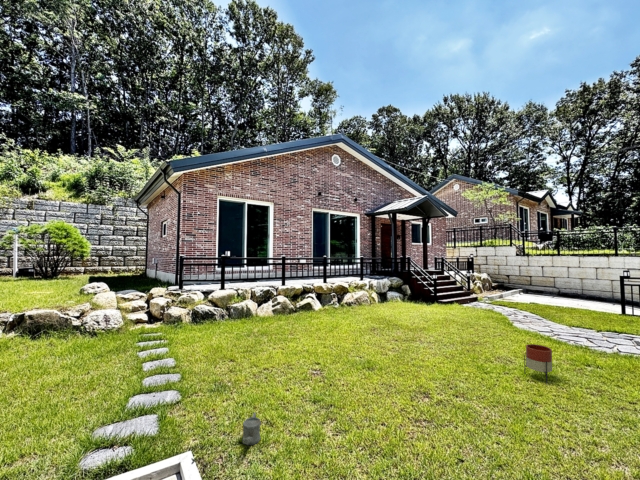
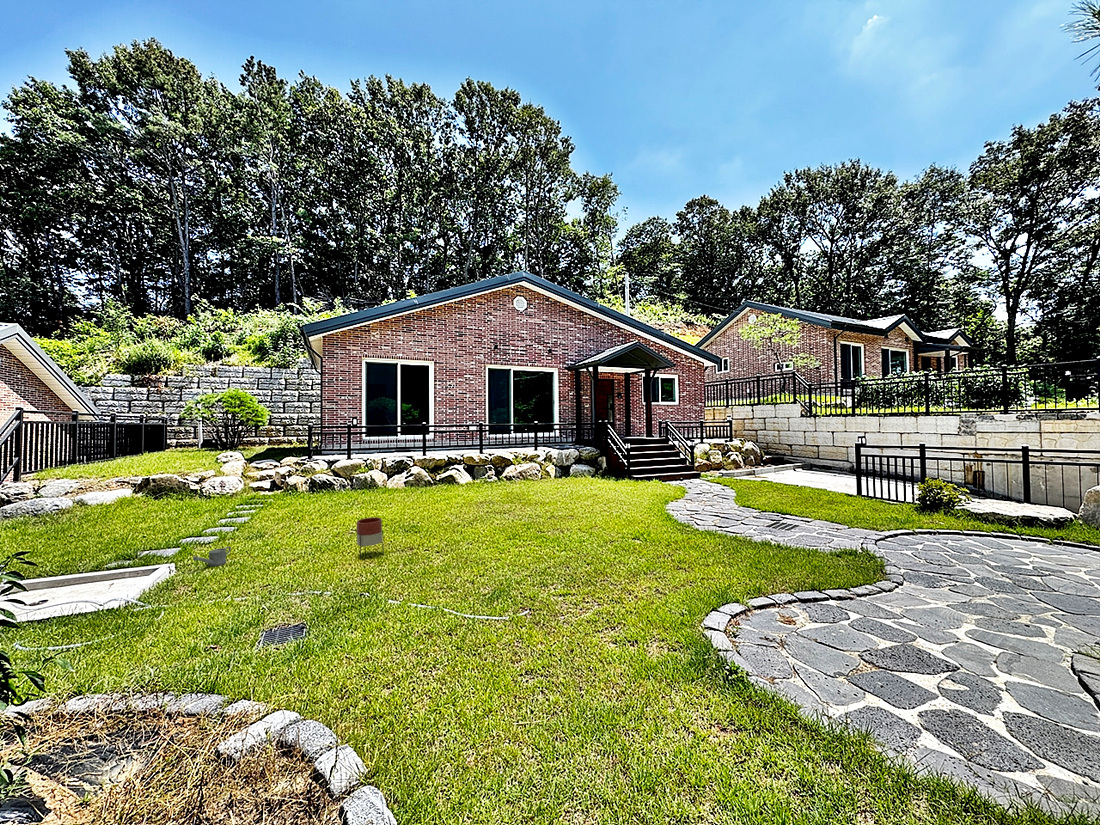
planter: present [524,344,552,385] -> present [357,517,384,559]

